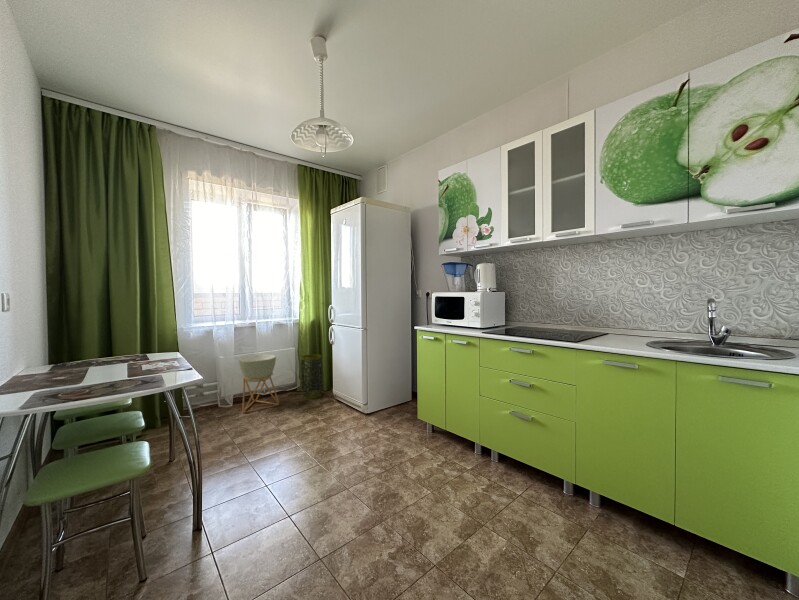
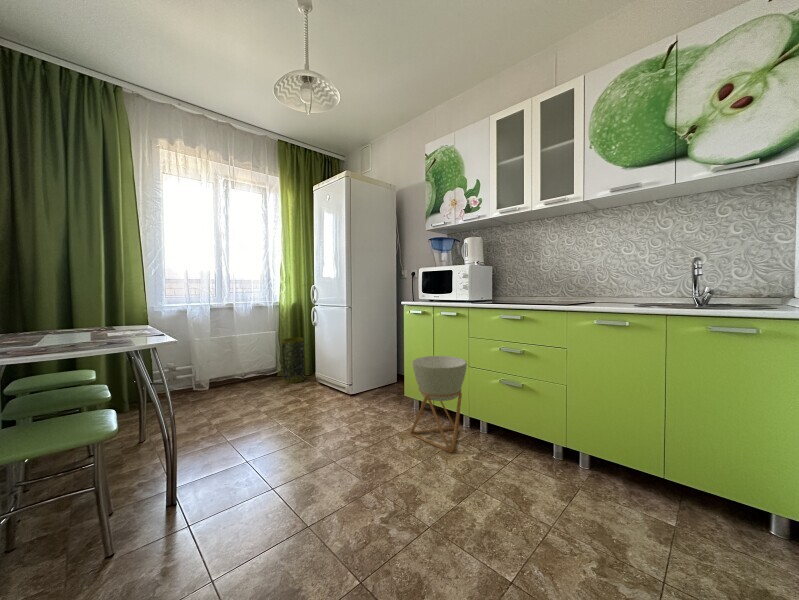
planter: present [239,354,279,413] -> present [411,356,467,453]

